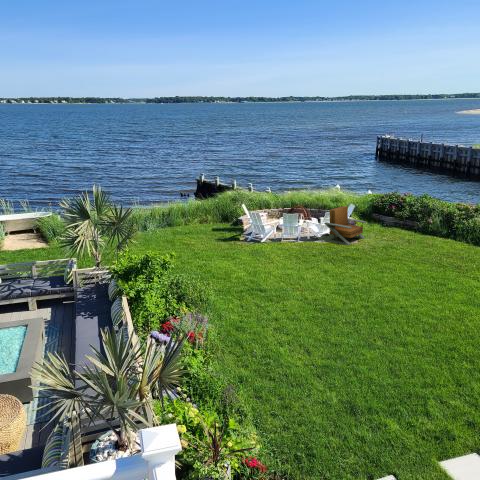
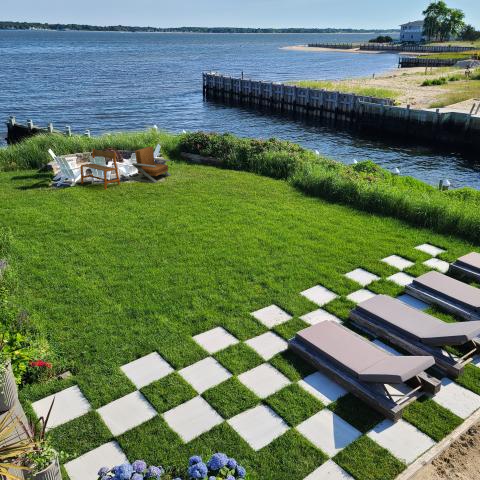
bench: none [271,206,311,248] -> present [80,149,120,190]

